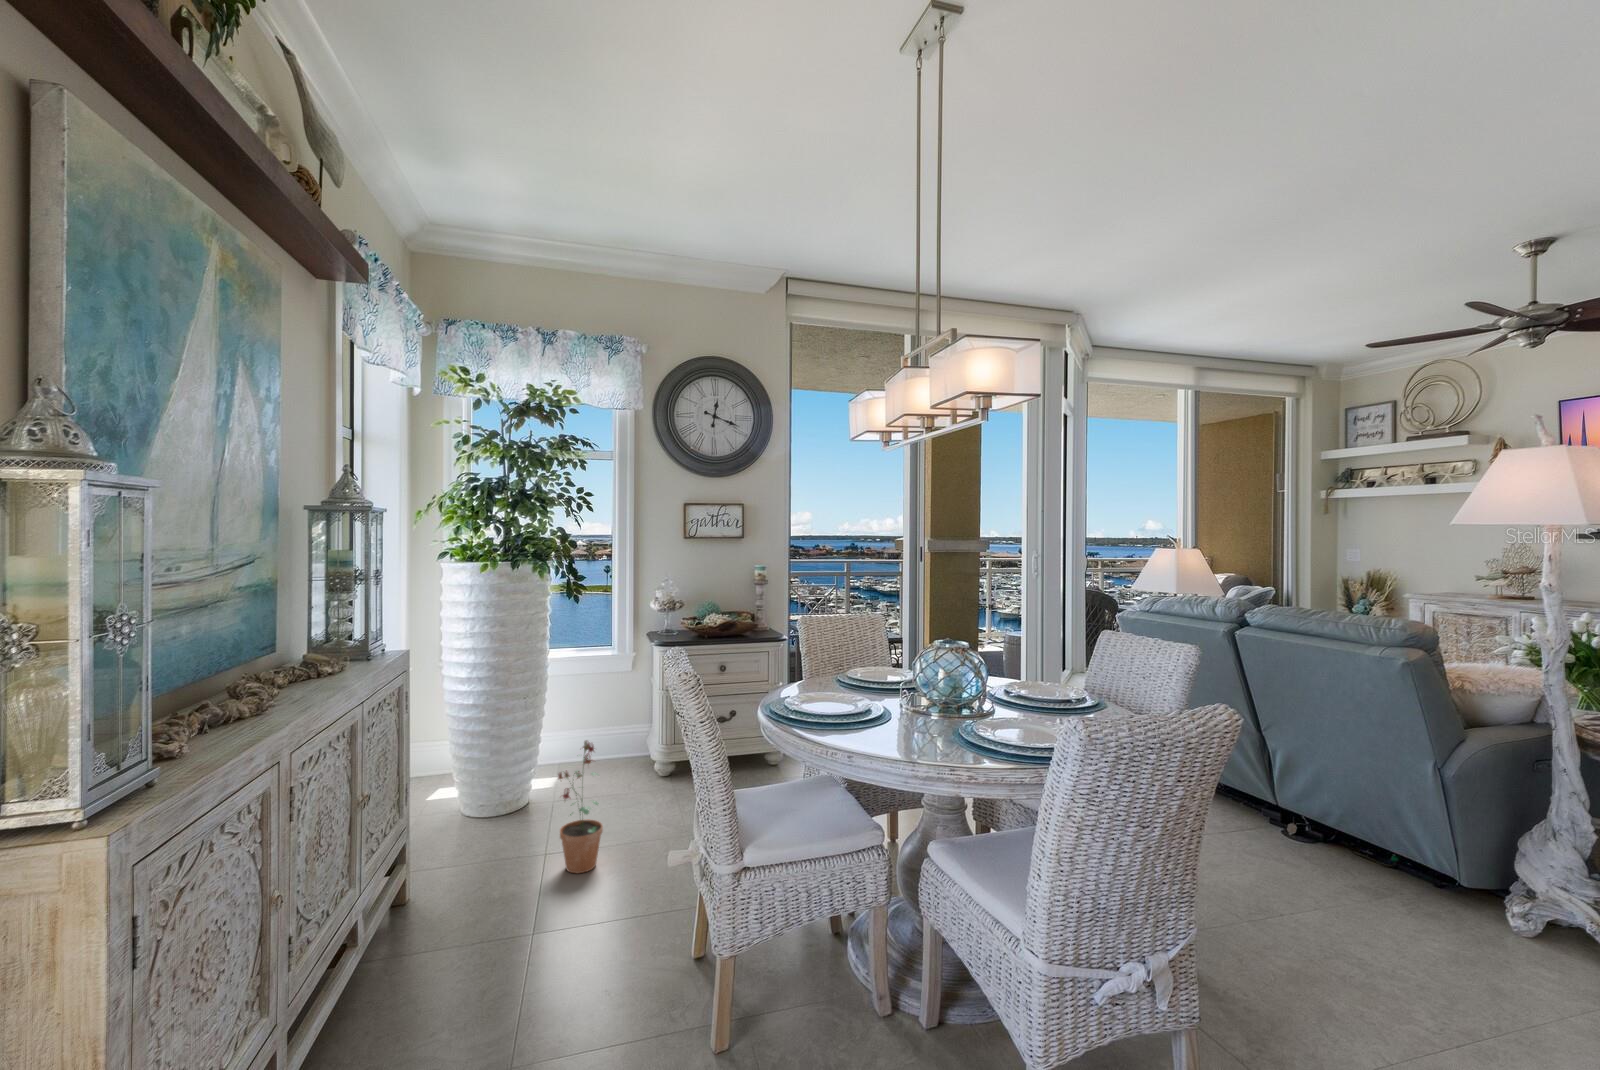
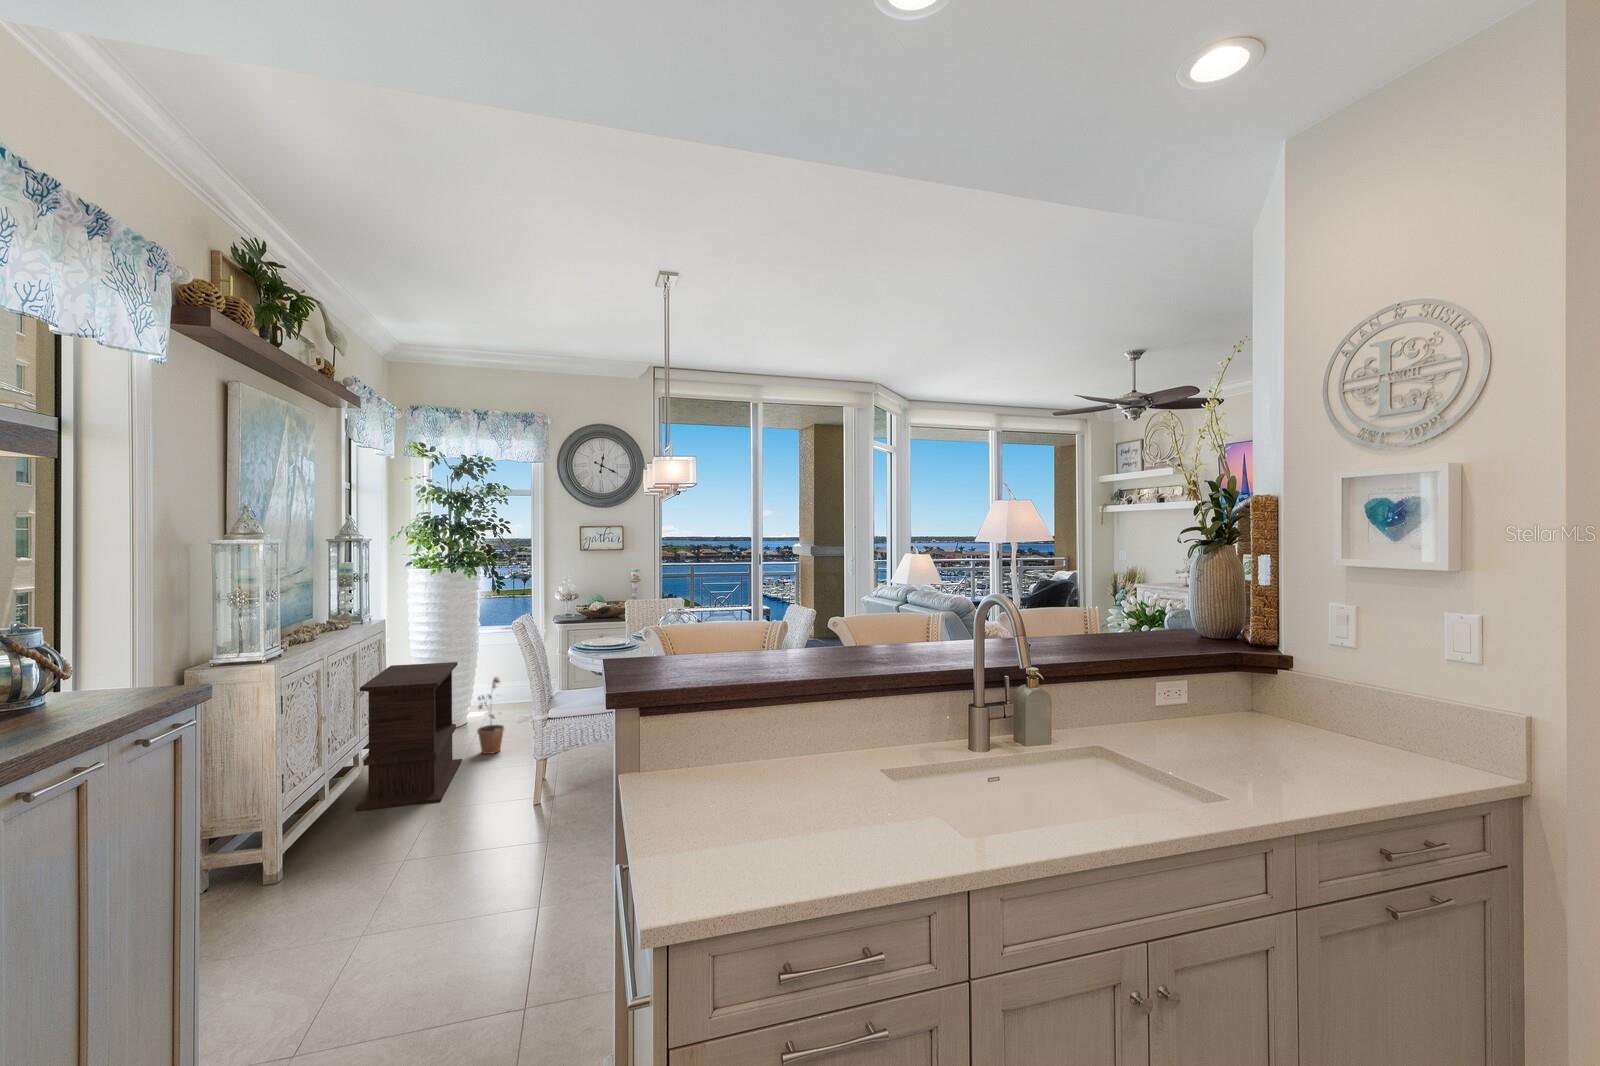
side table: none [352,724,538,1048] -> present [355,662,462,811]

